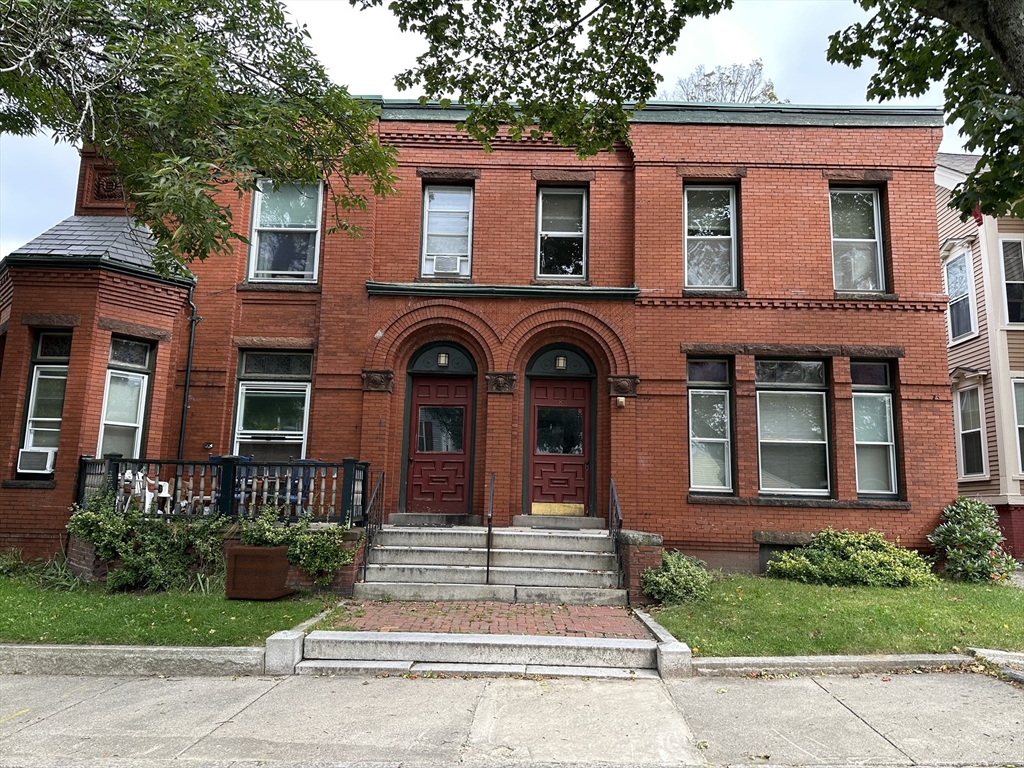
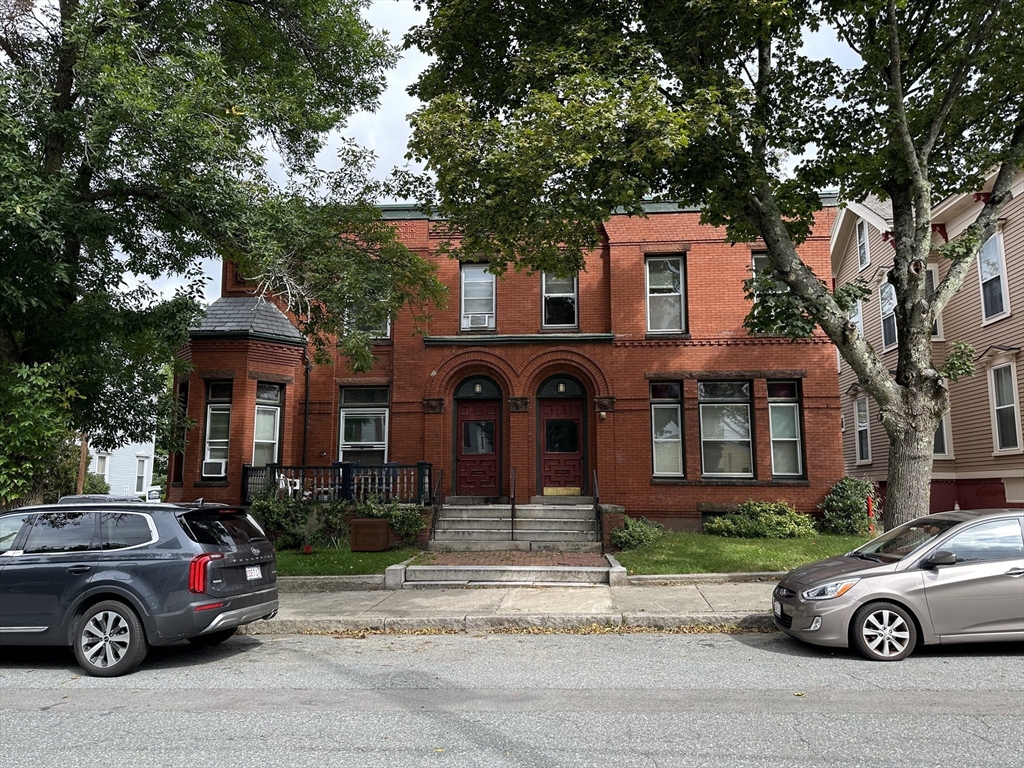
potted tree: none [125,532,187,601] -> present [292,514,325,553]

